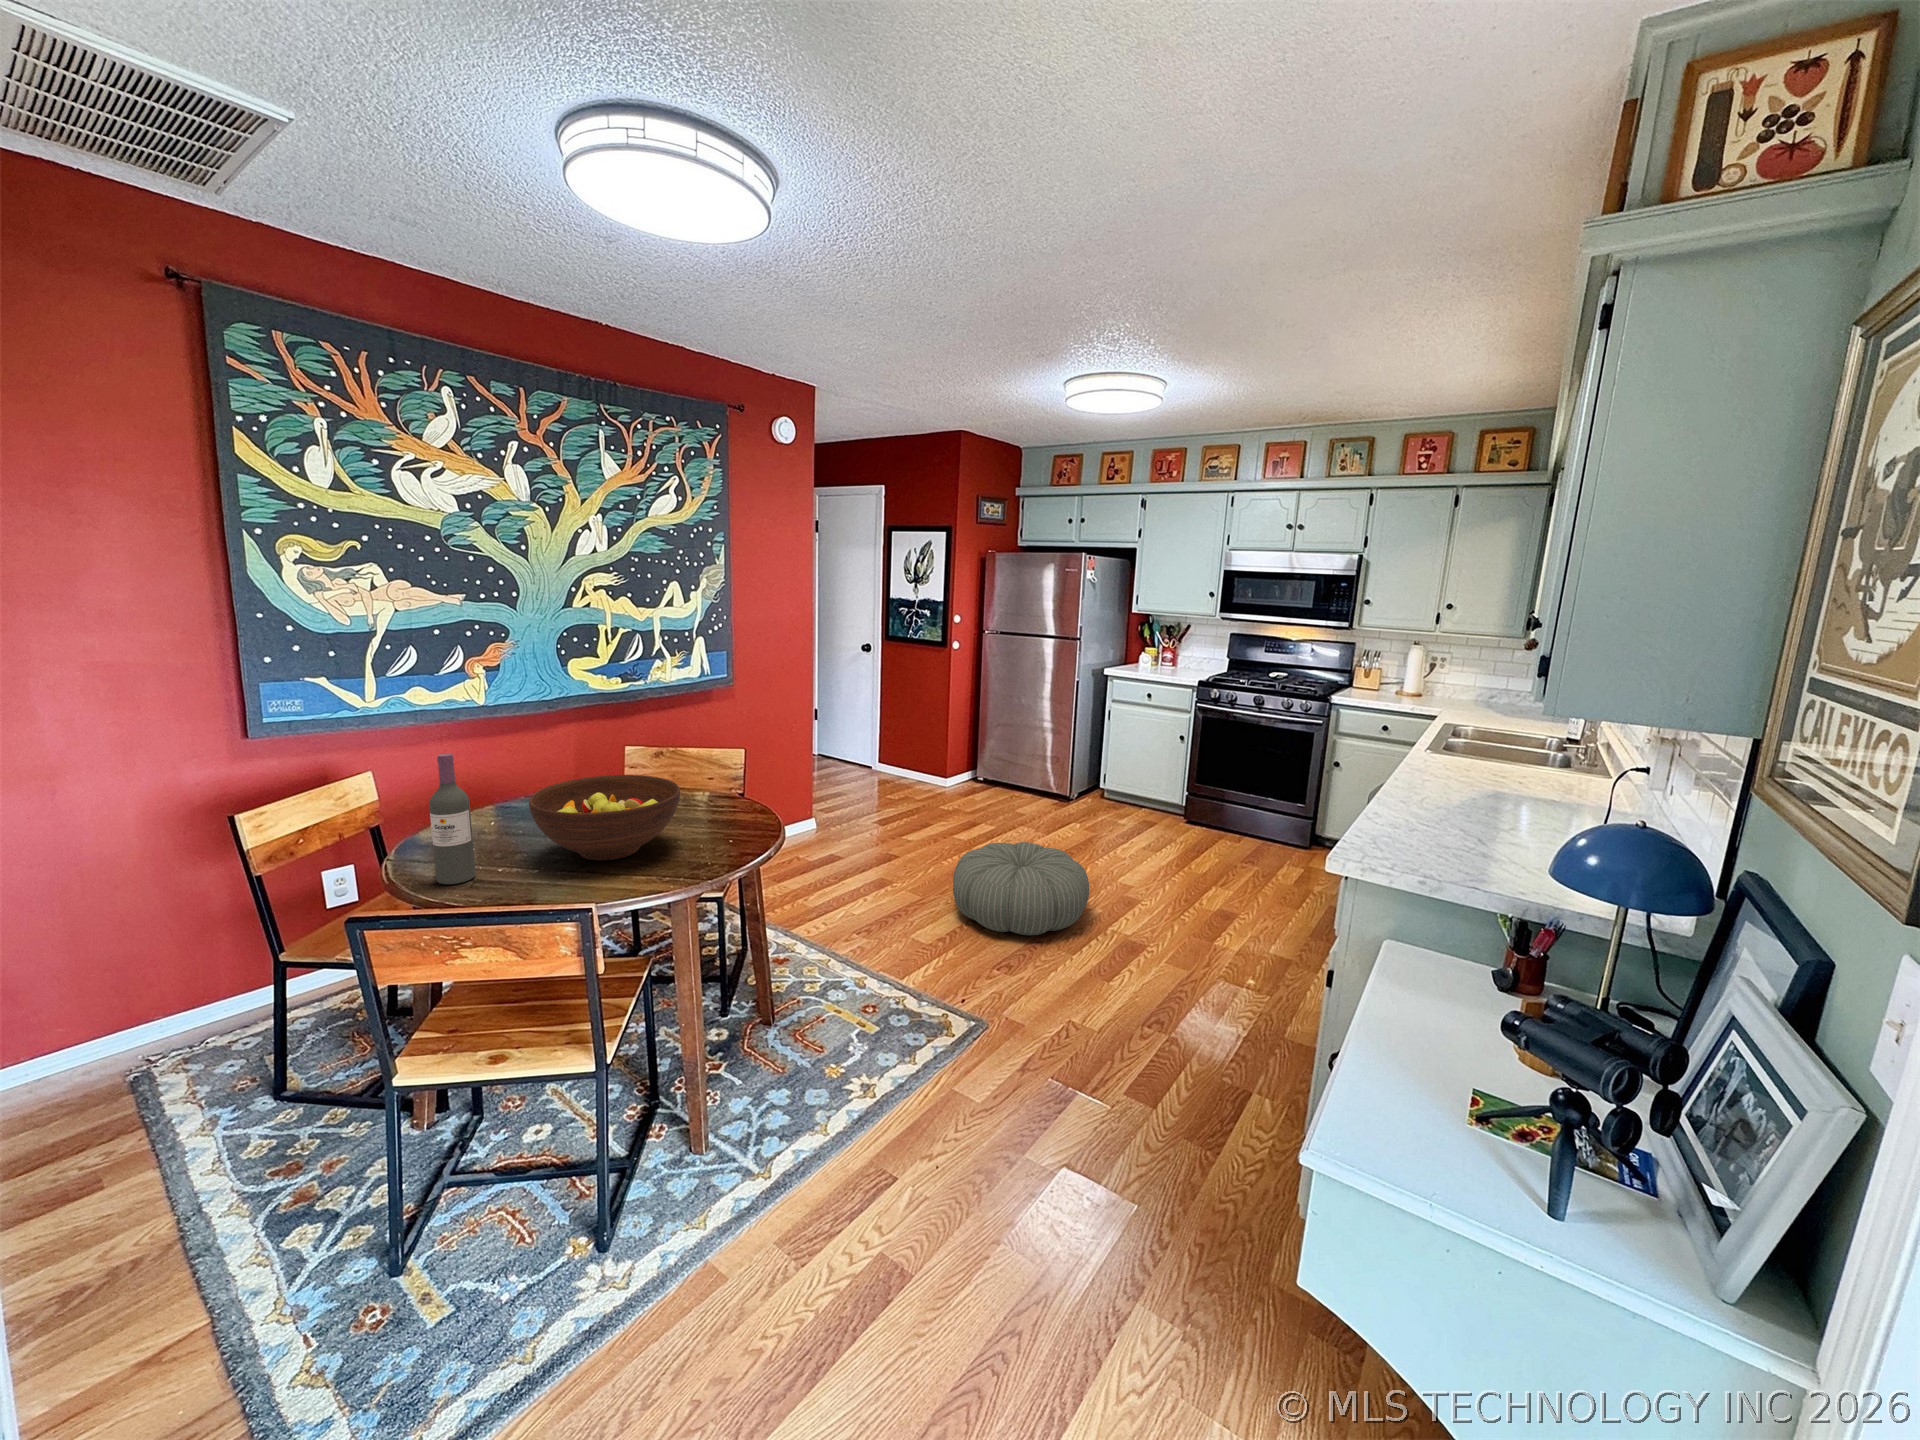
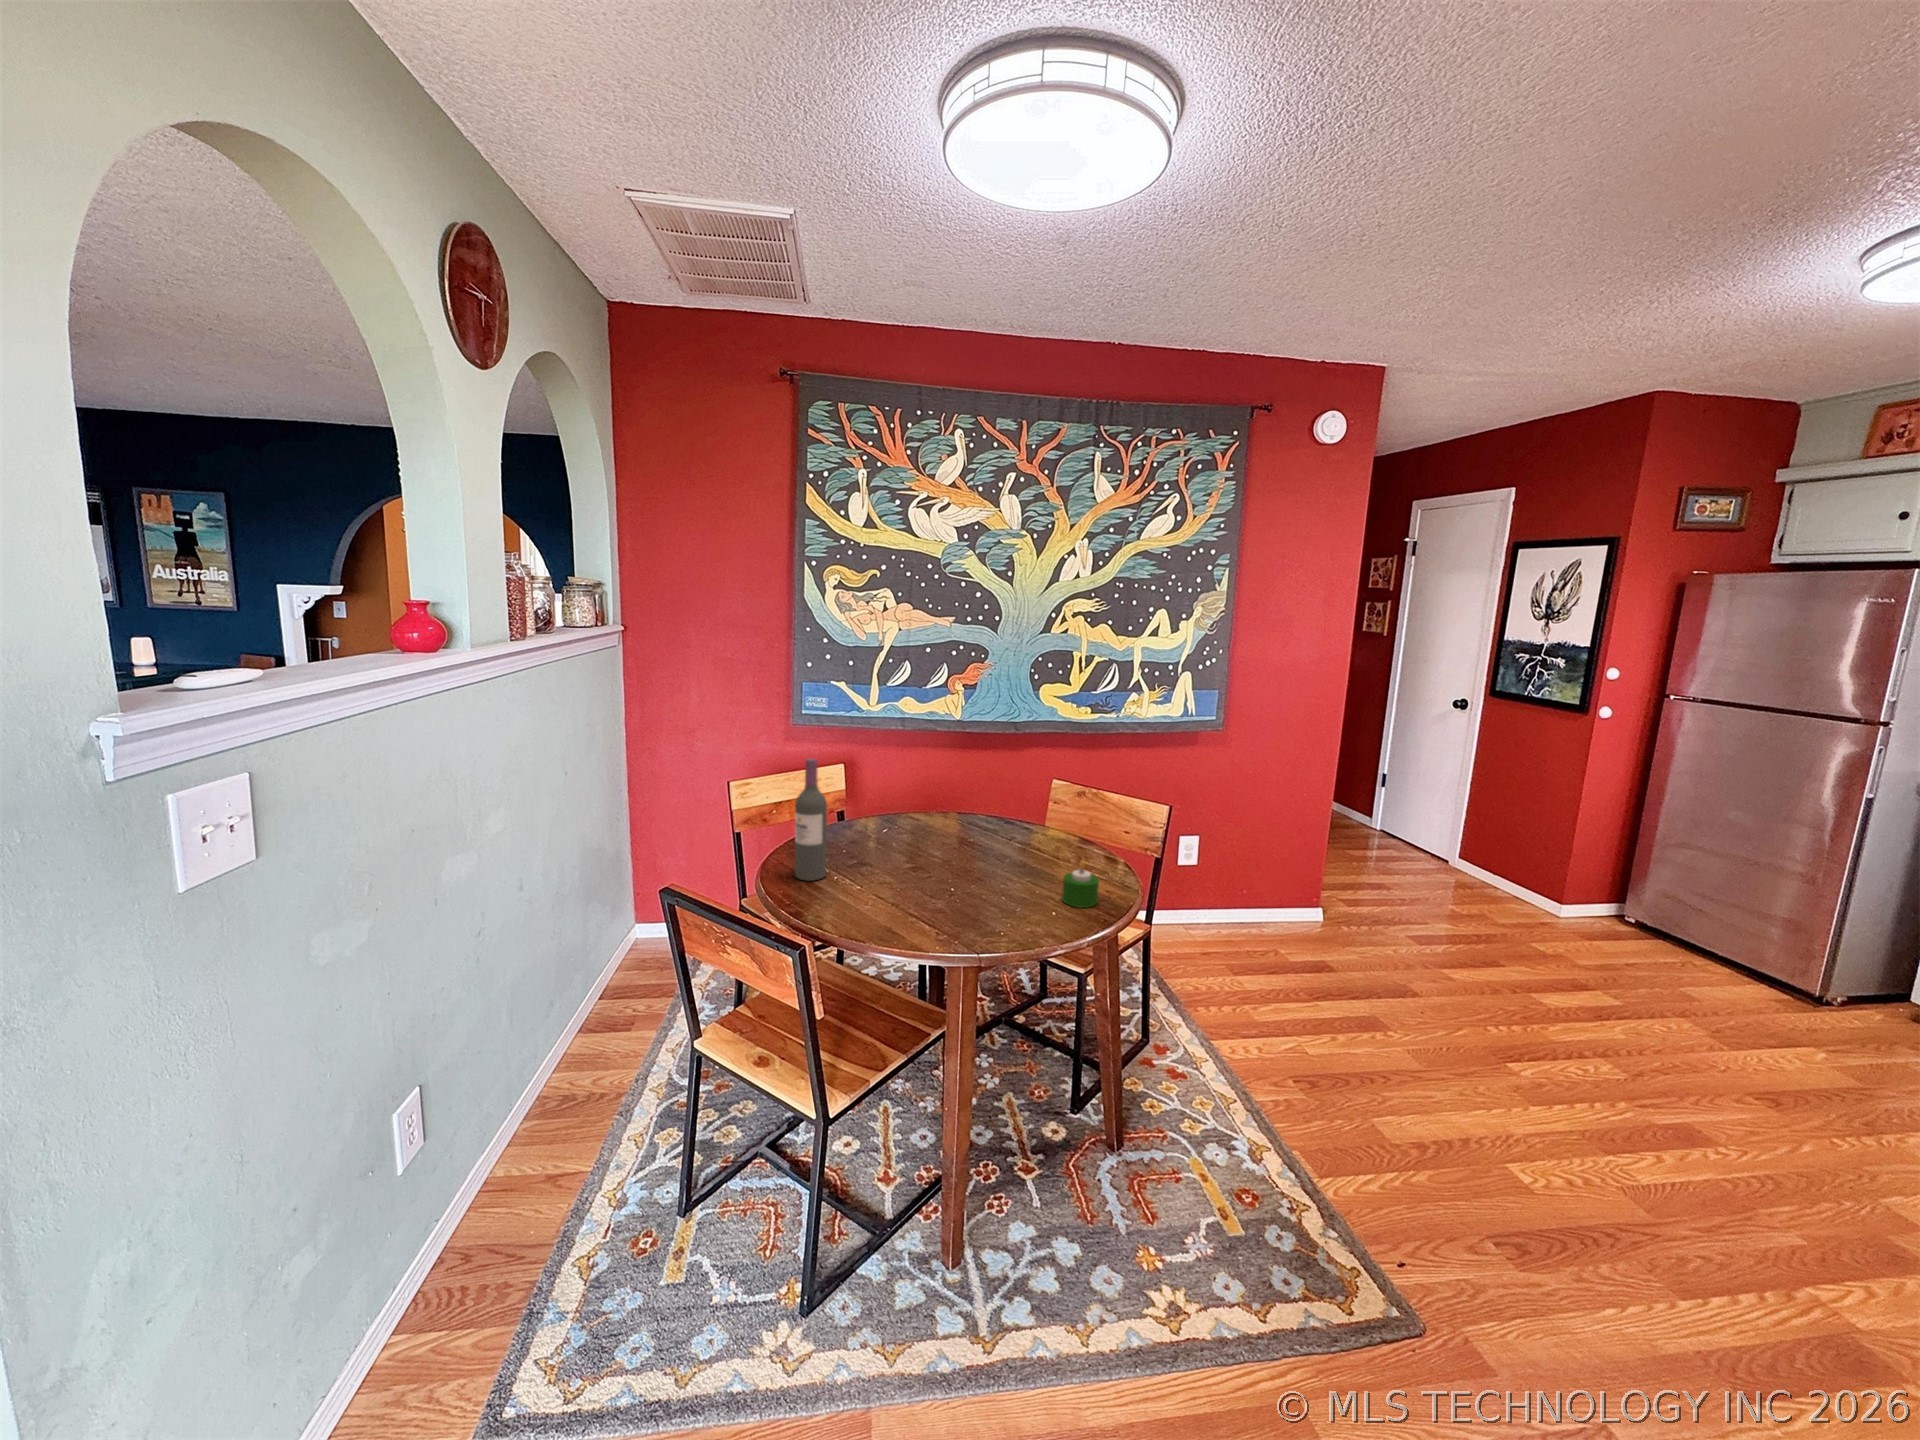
fruit bowl: present [529,775,680,860] -> none [868,805,1015,898]
candle: none [720,795,751,834] -> present [1062,861,1099,908]
pouf: present [953,842,1089,935] -> none [1465,1033,1768,1242]

